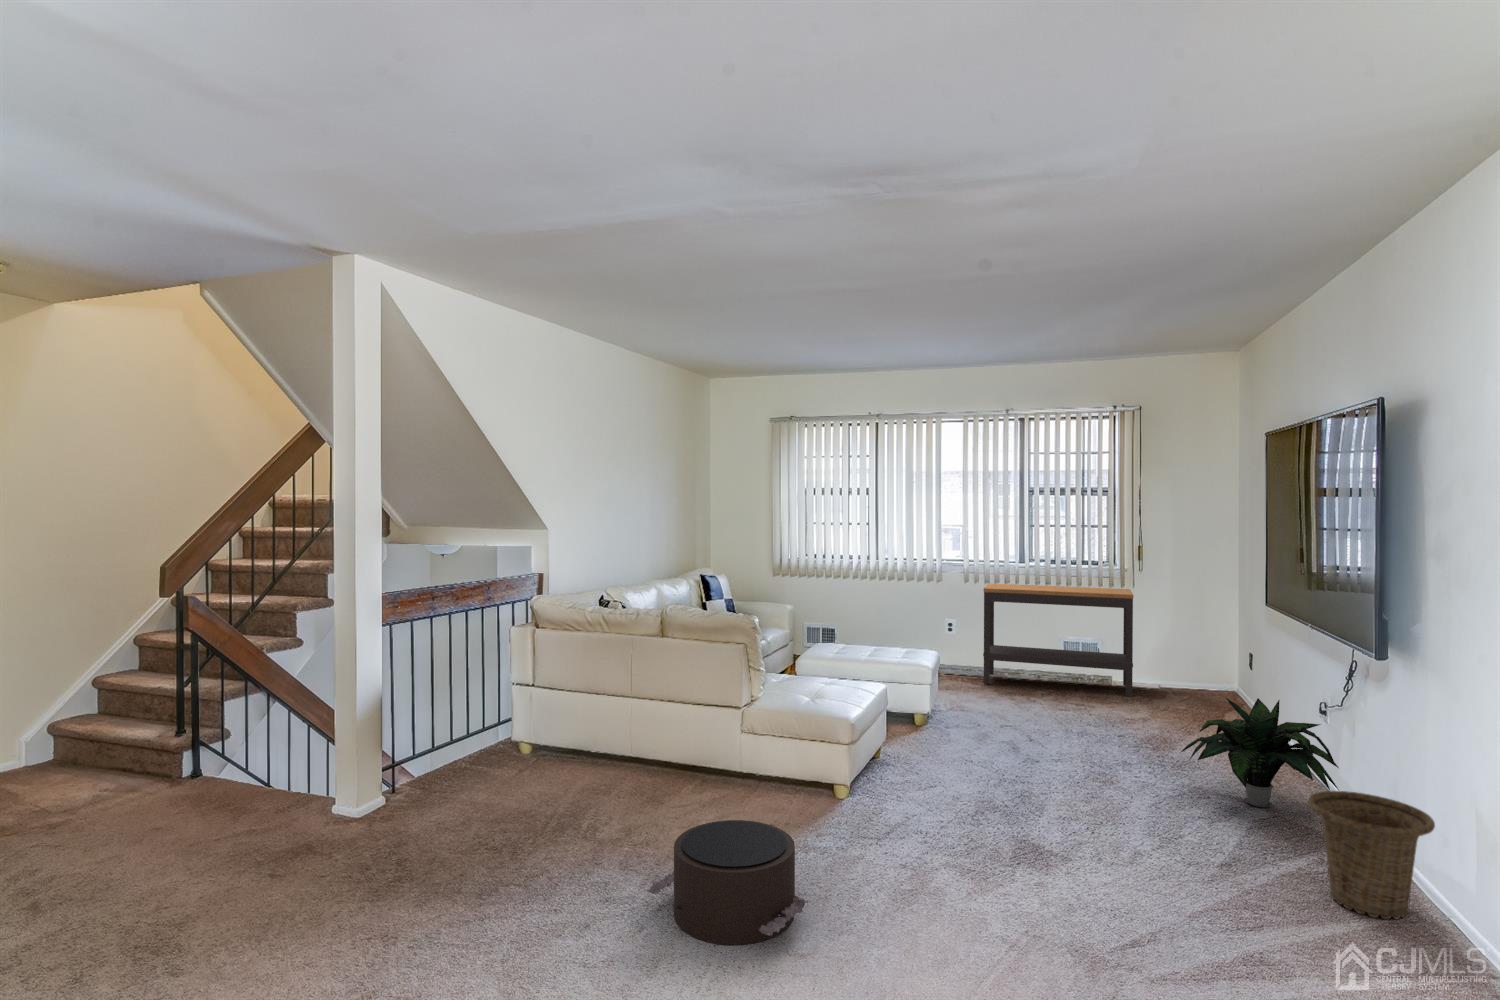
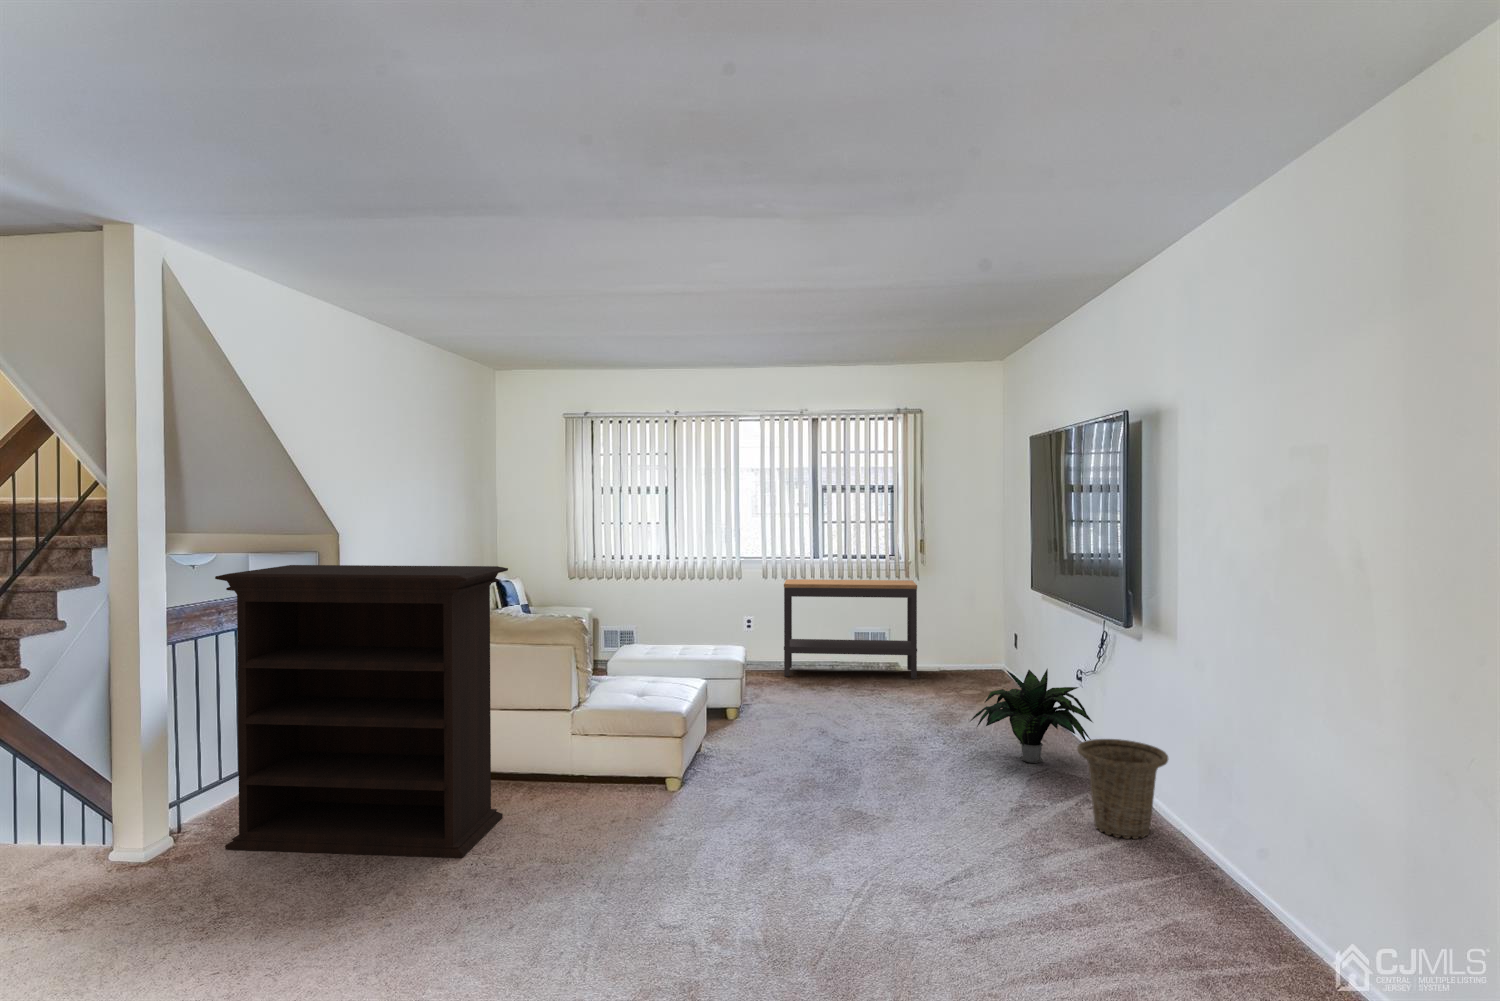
bookshelf: none [429,558,679,843] -> present [215,565,508,858]
pouf: present [647,820,808,945] -> none [503,817,669,938]

